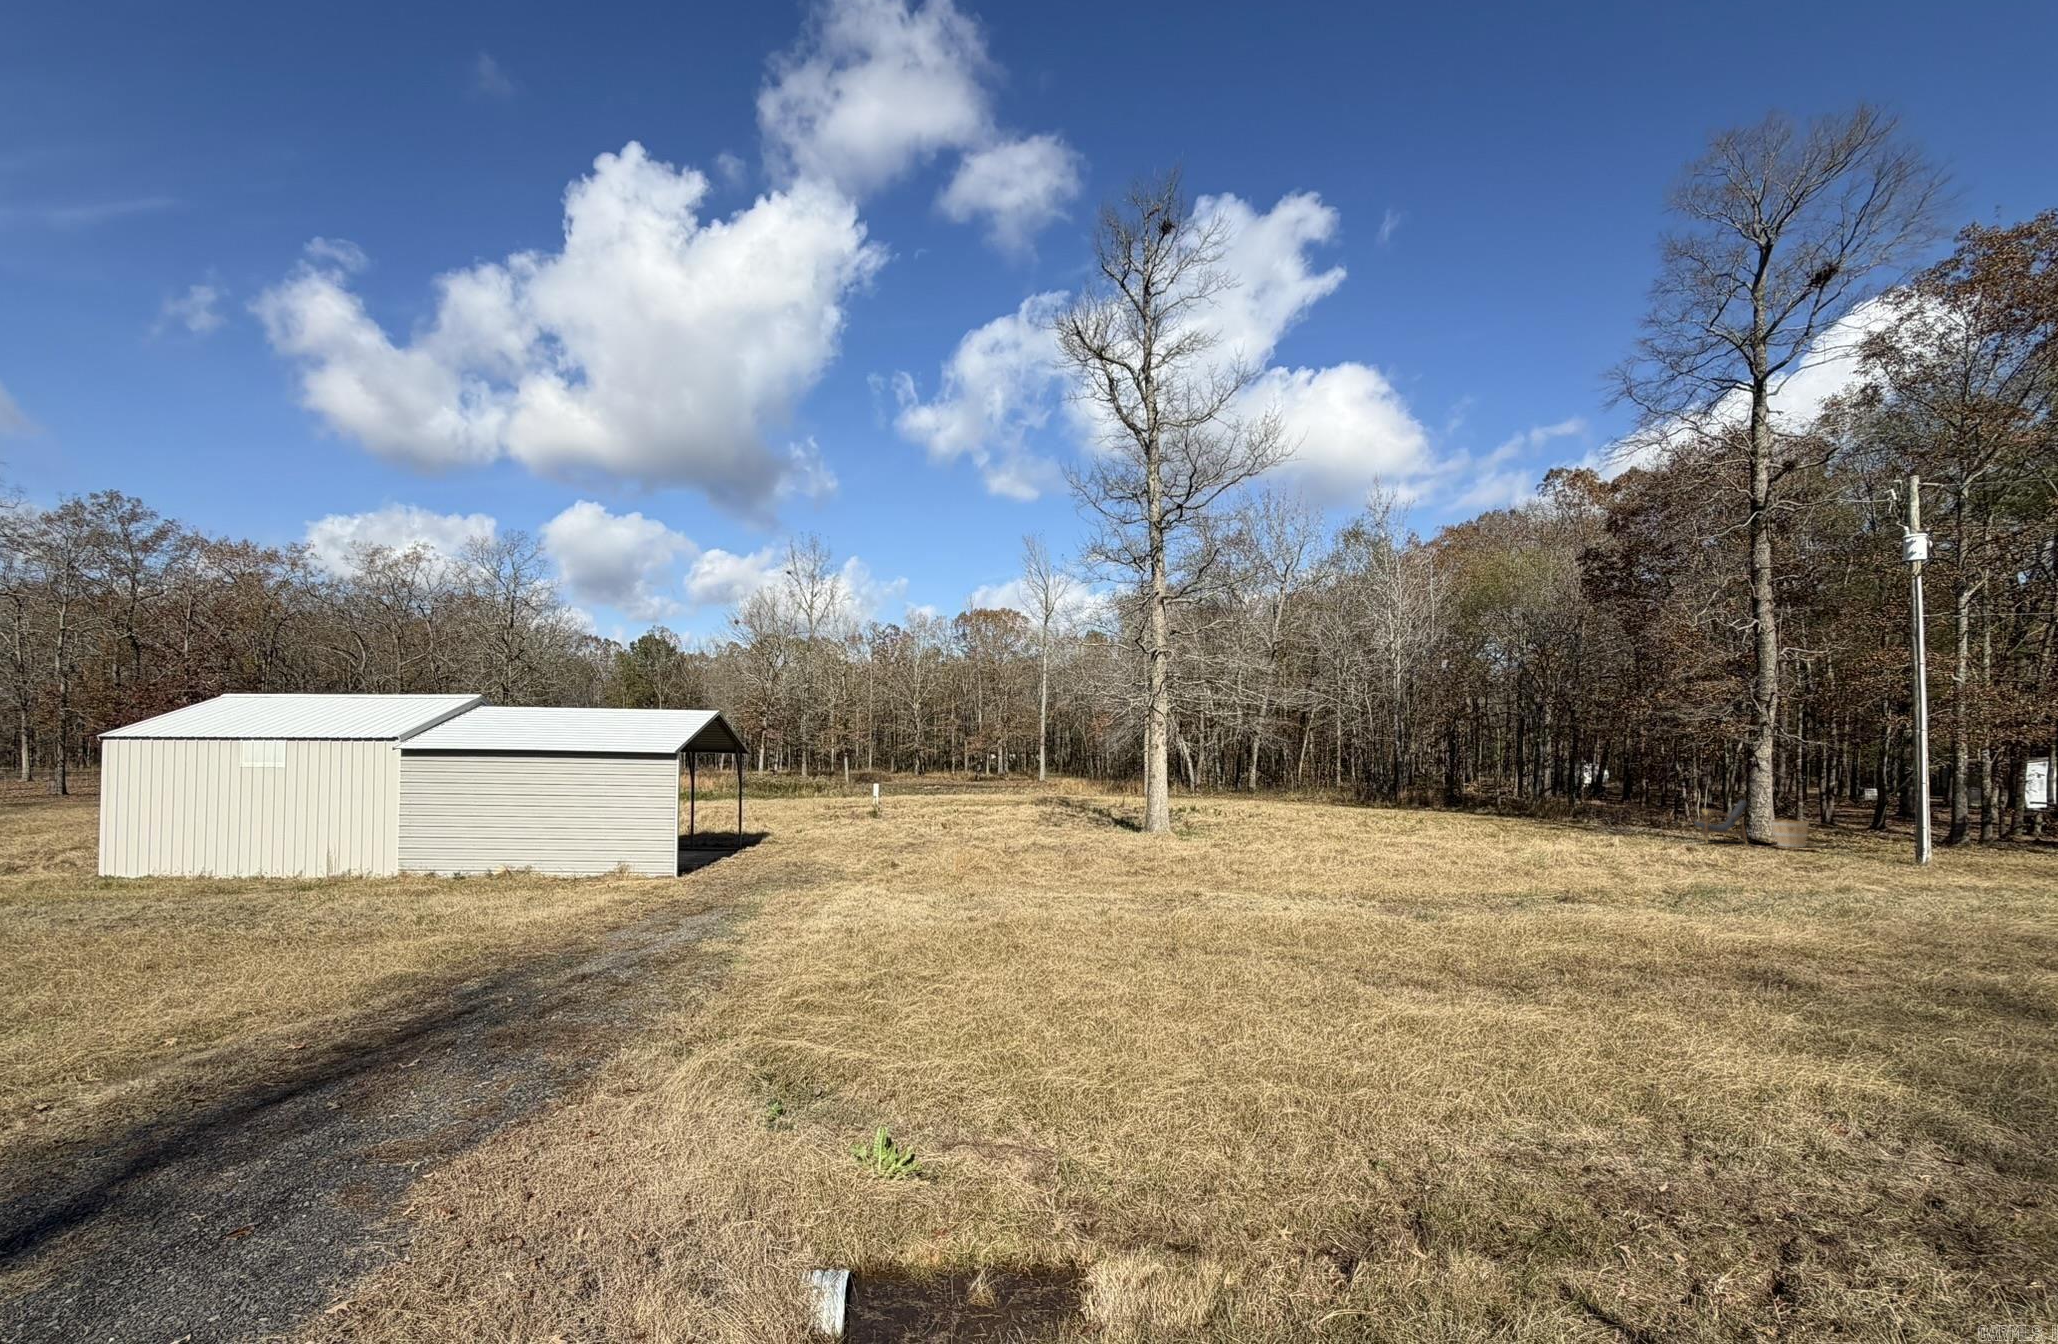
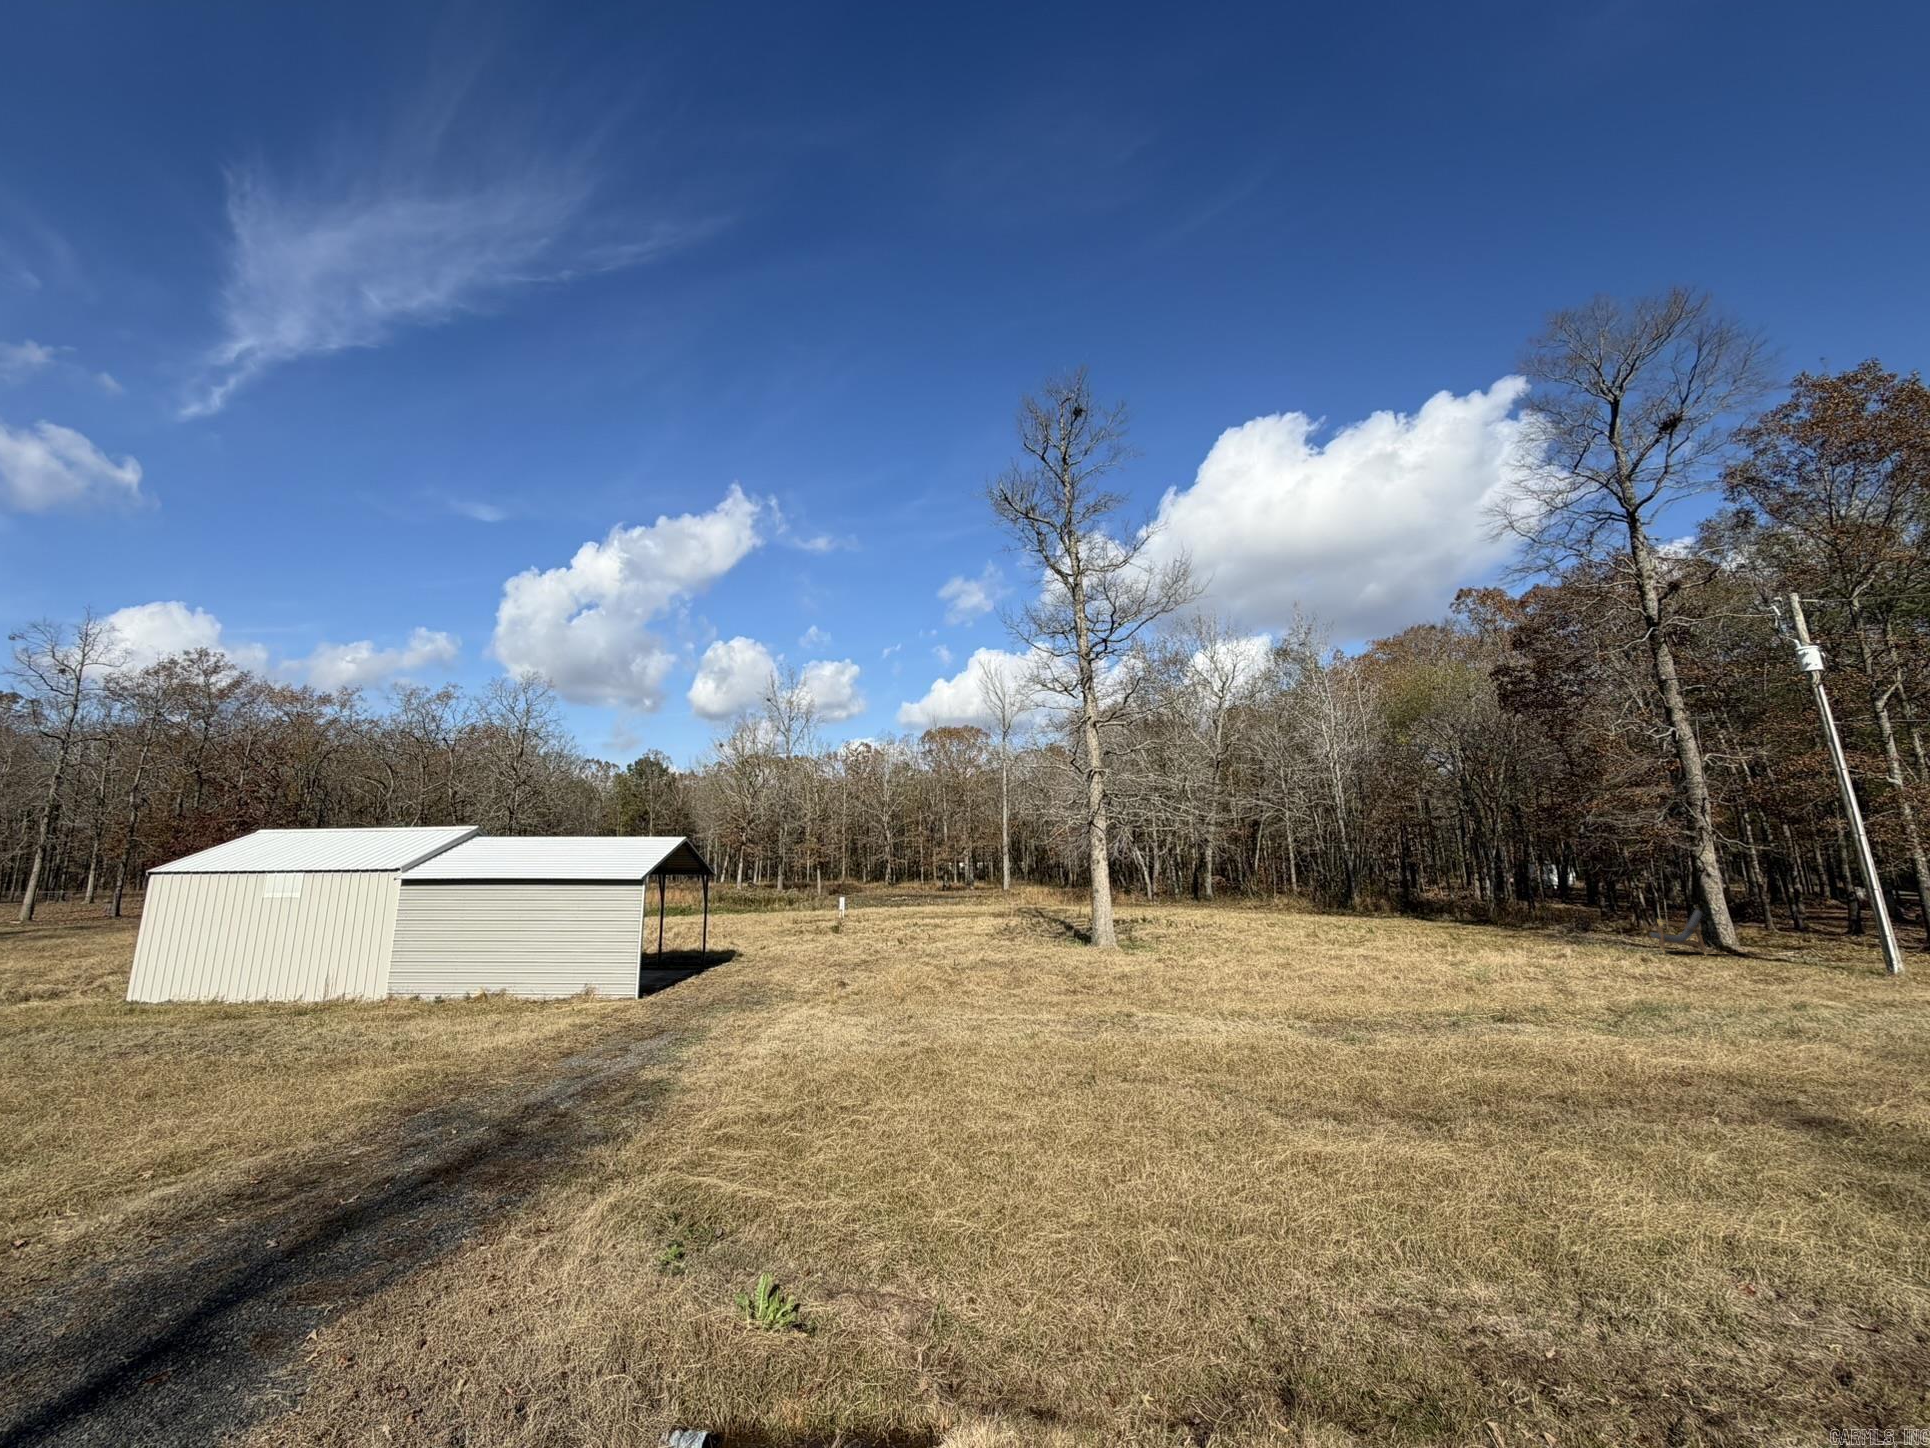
wooden bucket: present [1770,820,1809,847] -> none [1728,930,1770,959]

